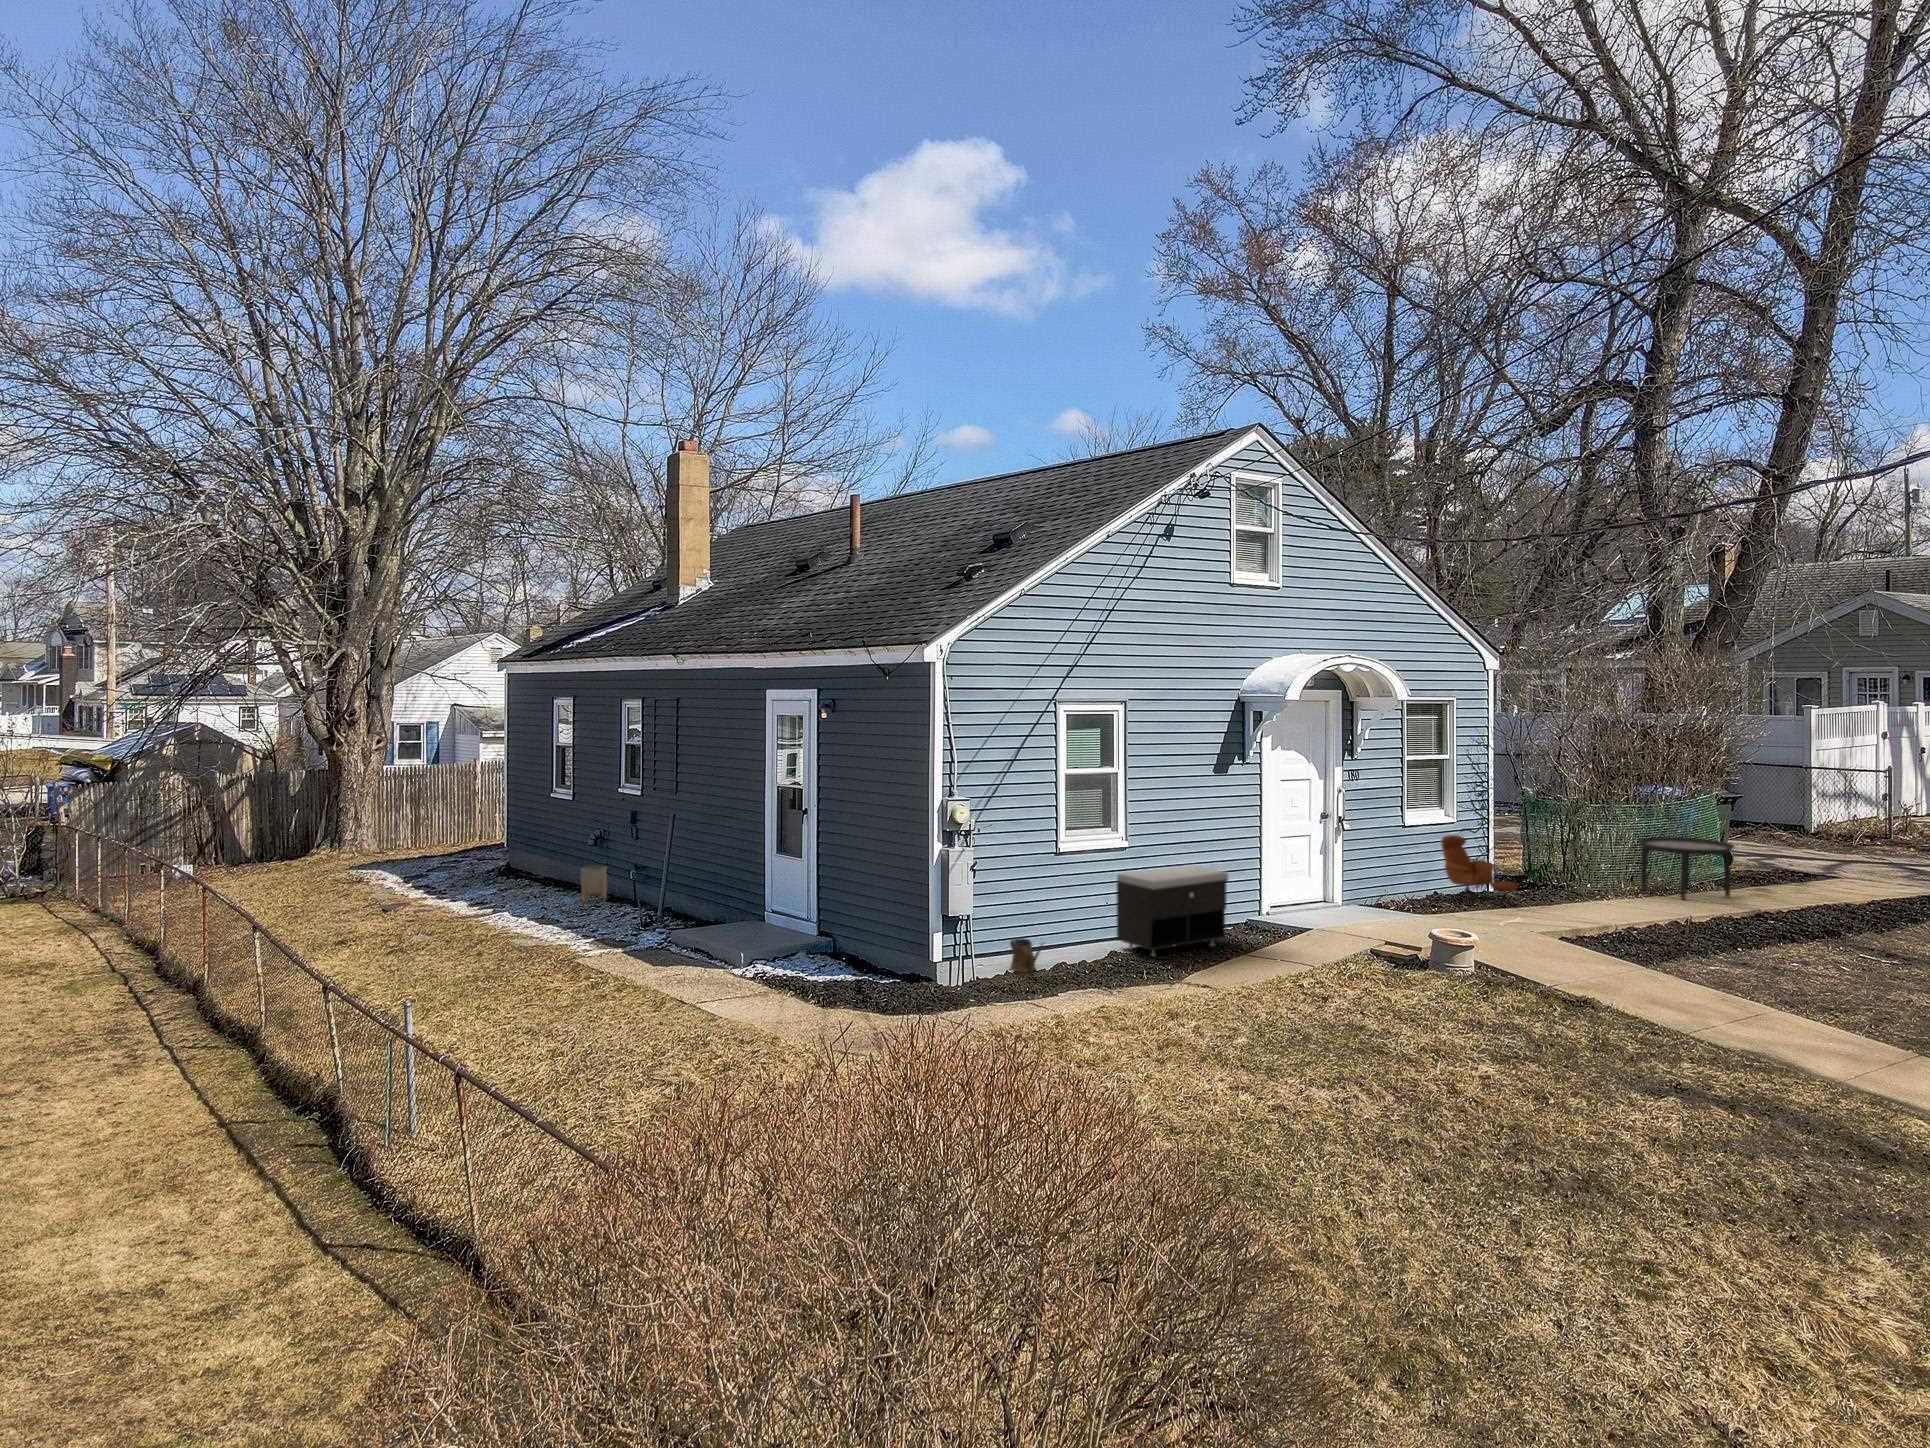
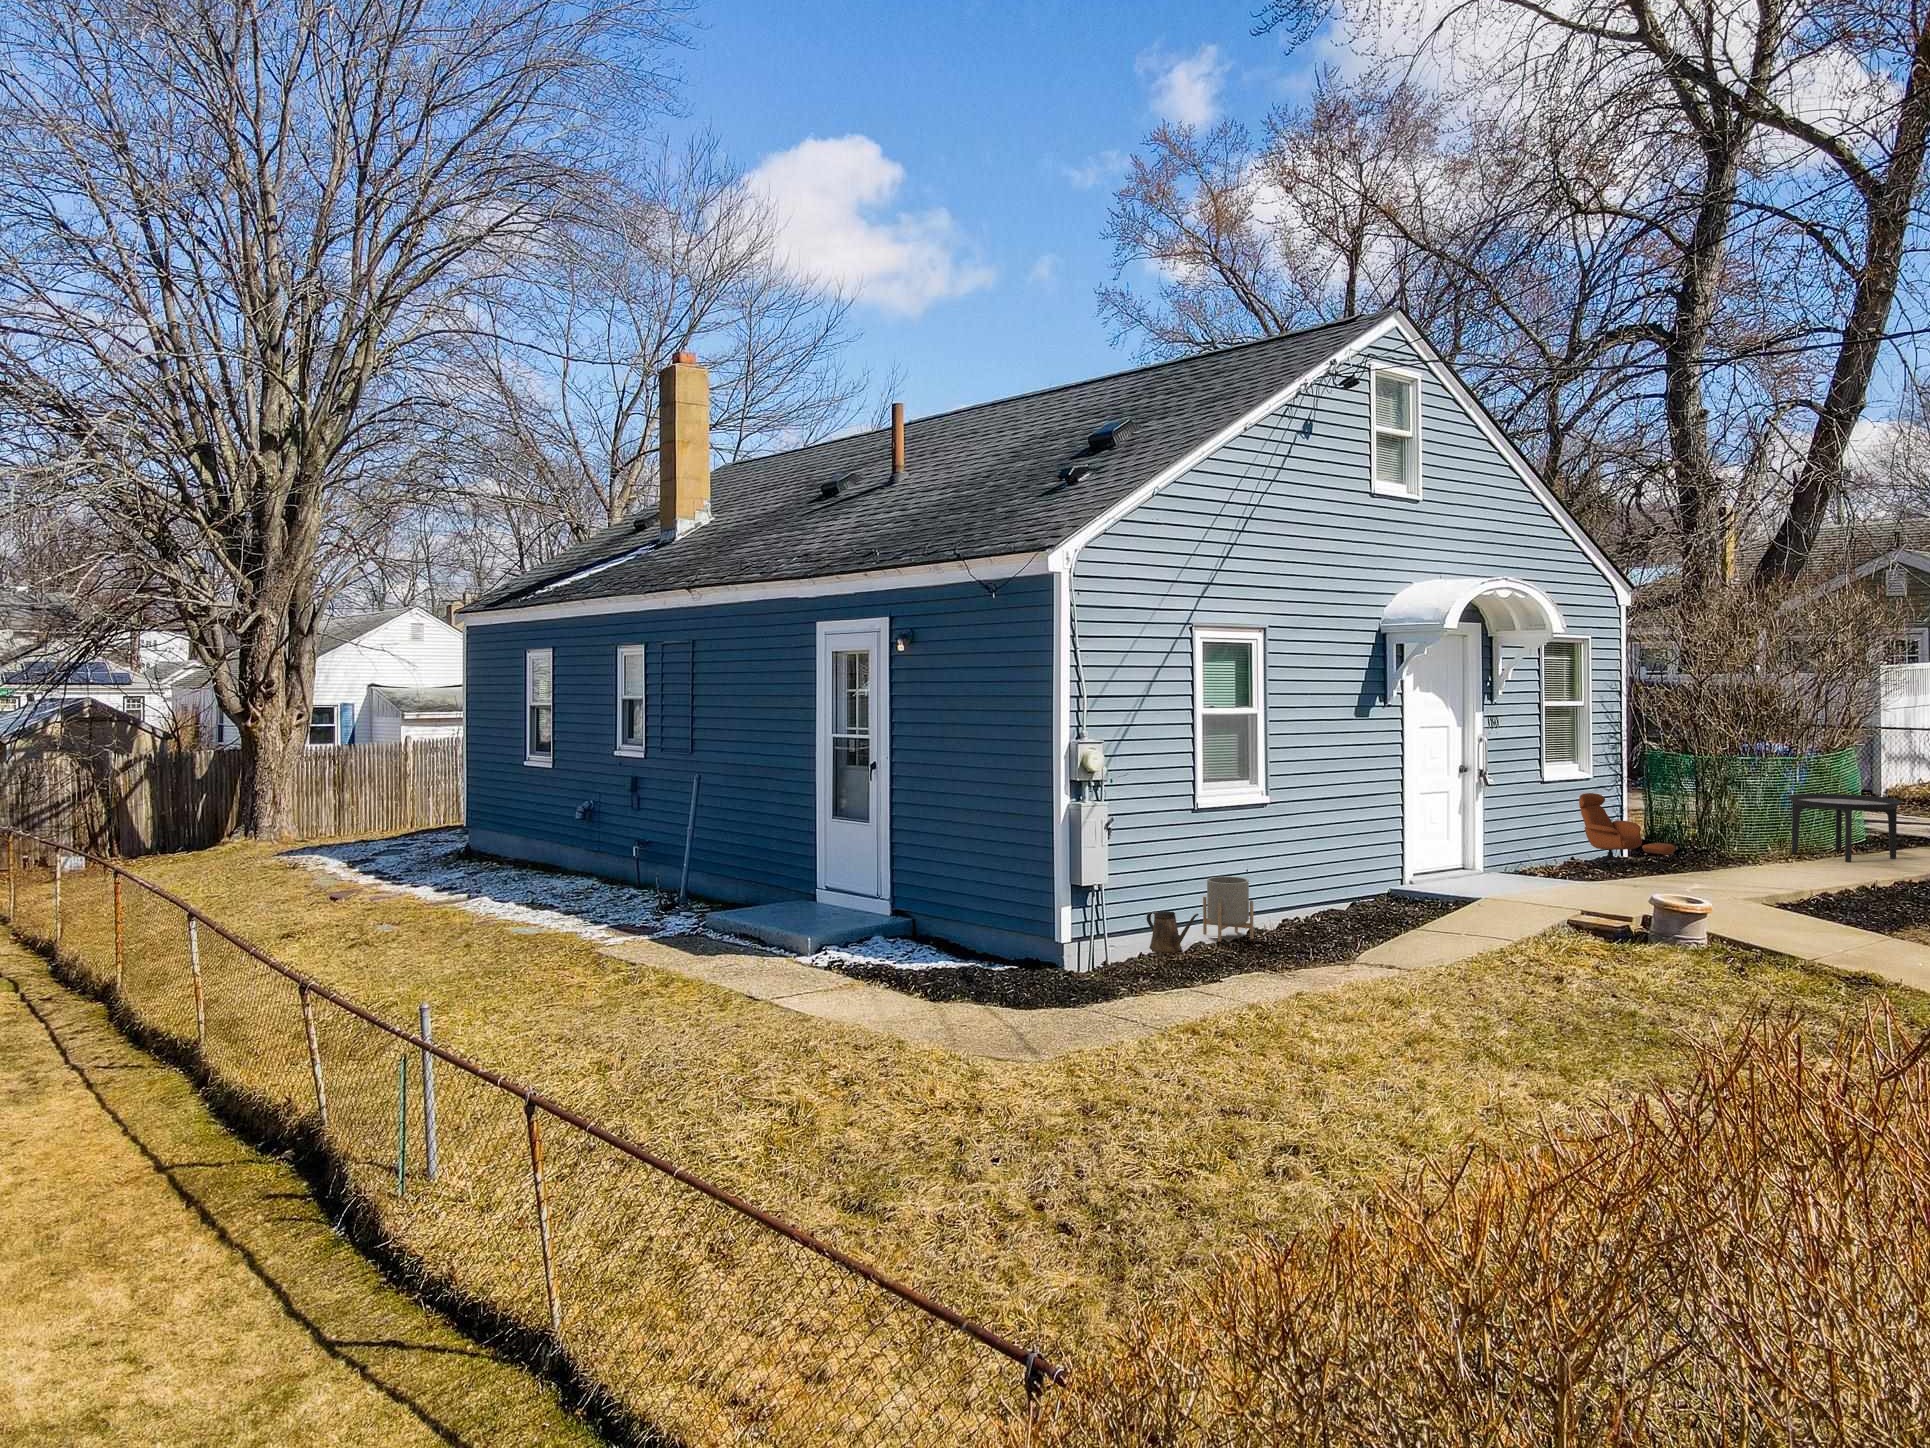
storage bench: present [1117,865,1228,956] -> none [1258,824,1388,931]
planter: present [581,866,607,902] -> present [1203,876,1253,942]

